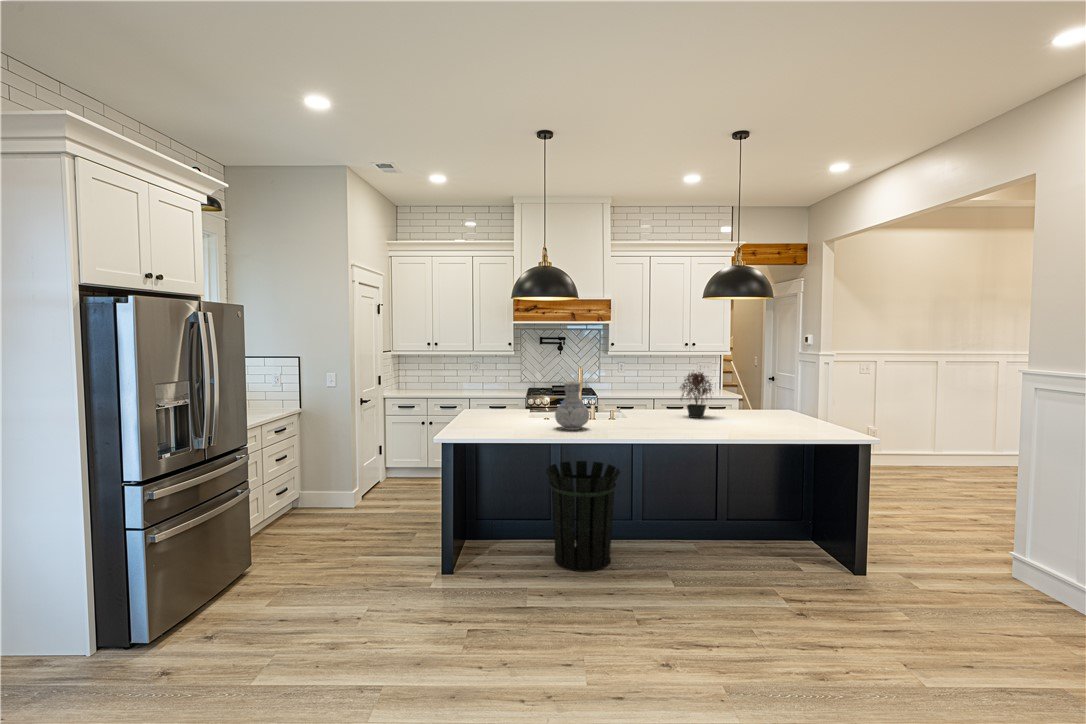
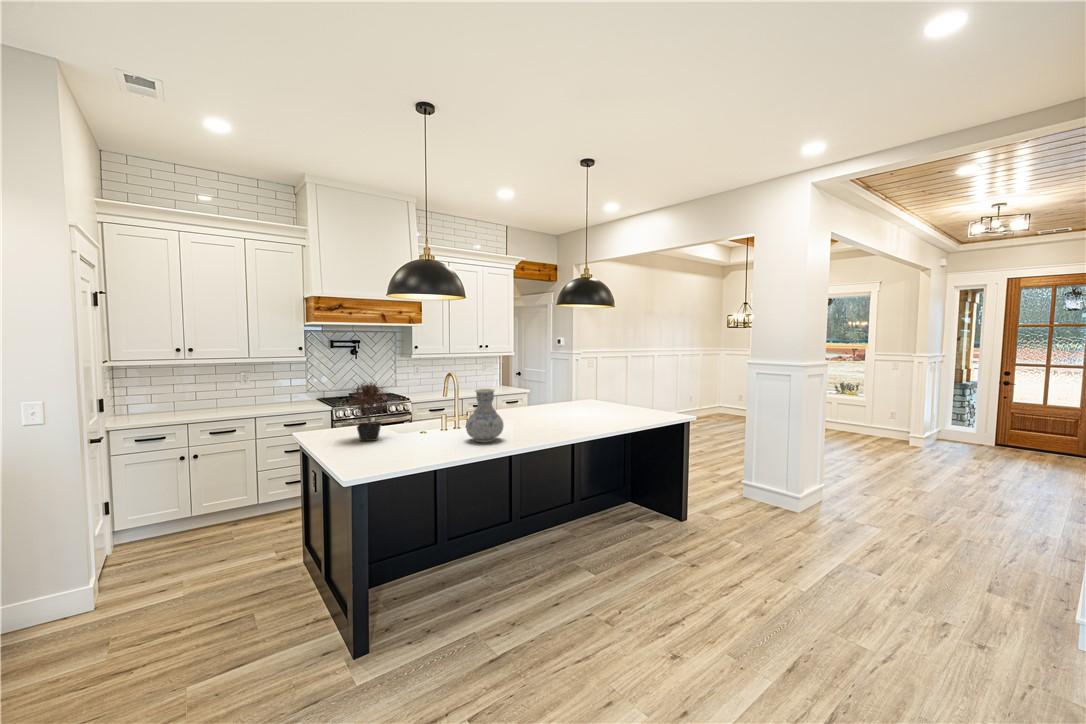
potted plant: present [680,372,713,418] -> present [347,383,388,441]
waste bin: present [546,461,620,572] -> none [452,470,532,595]

